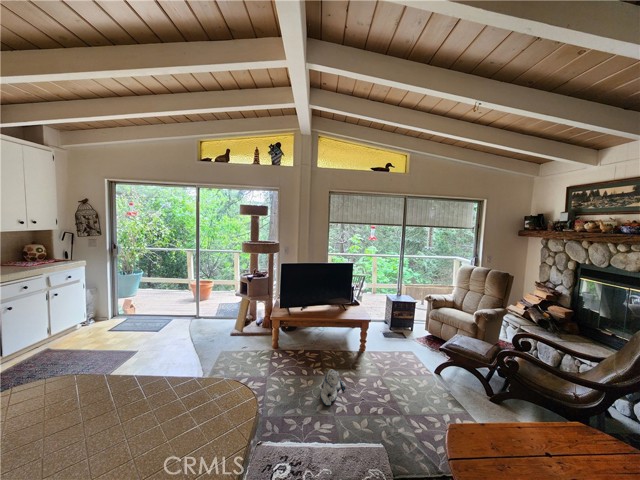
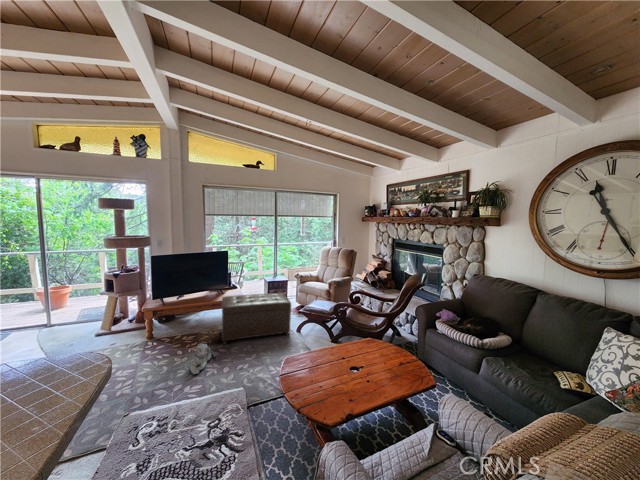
ottoman: none [345,315,432,377] -> present [222,293,291,344]

